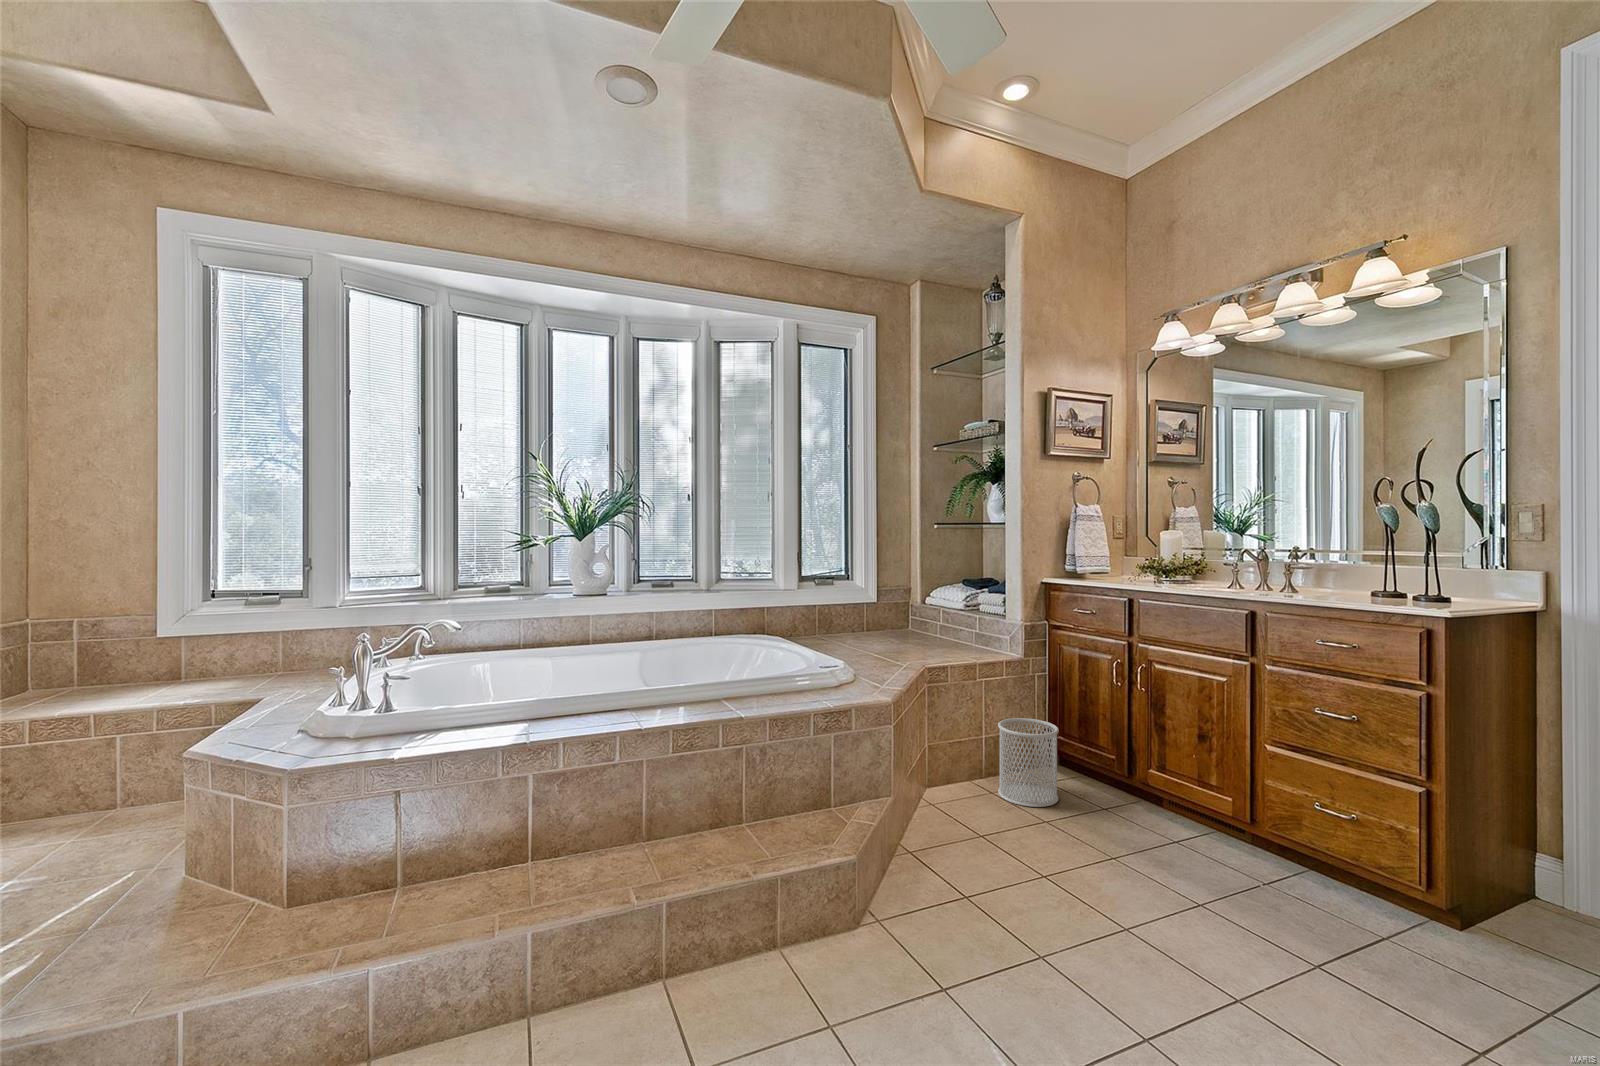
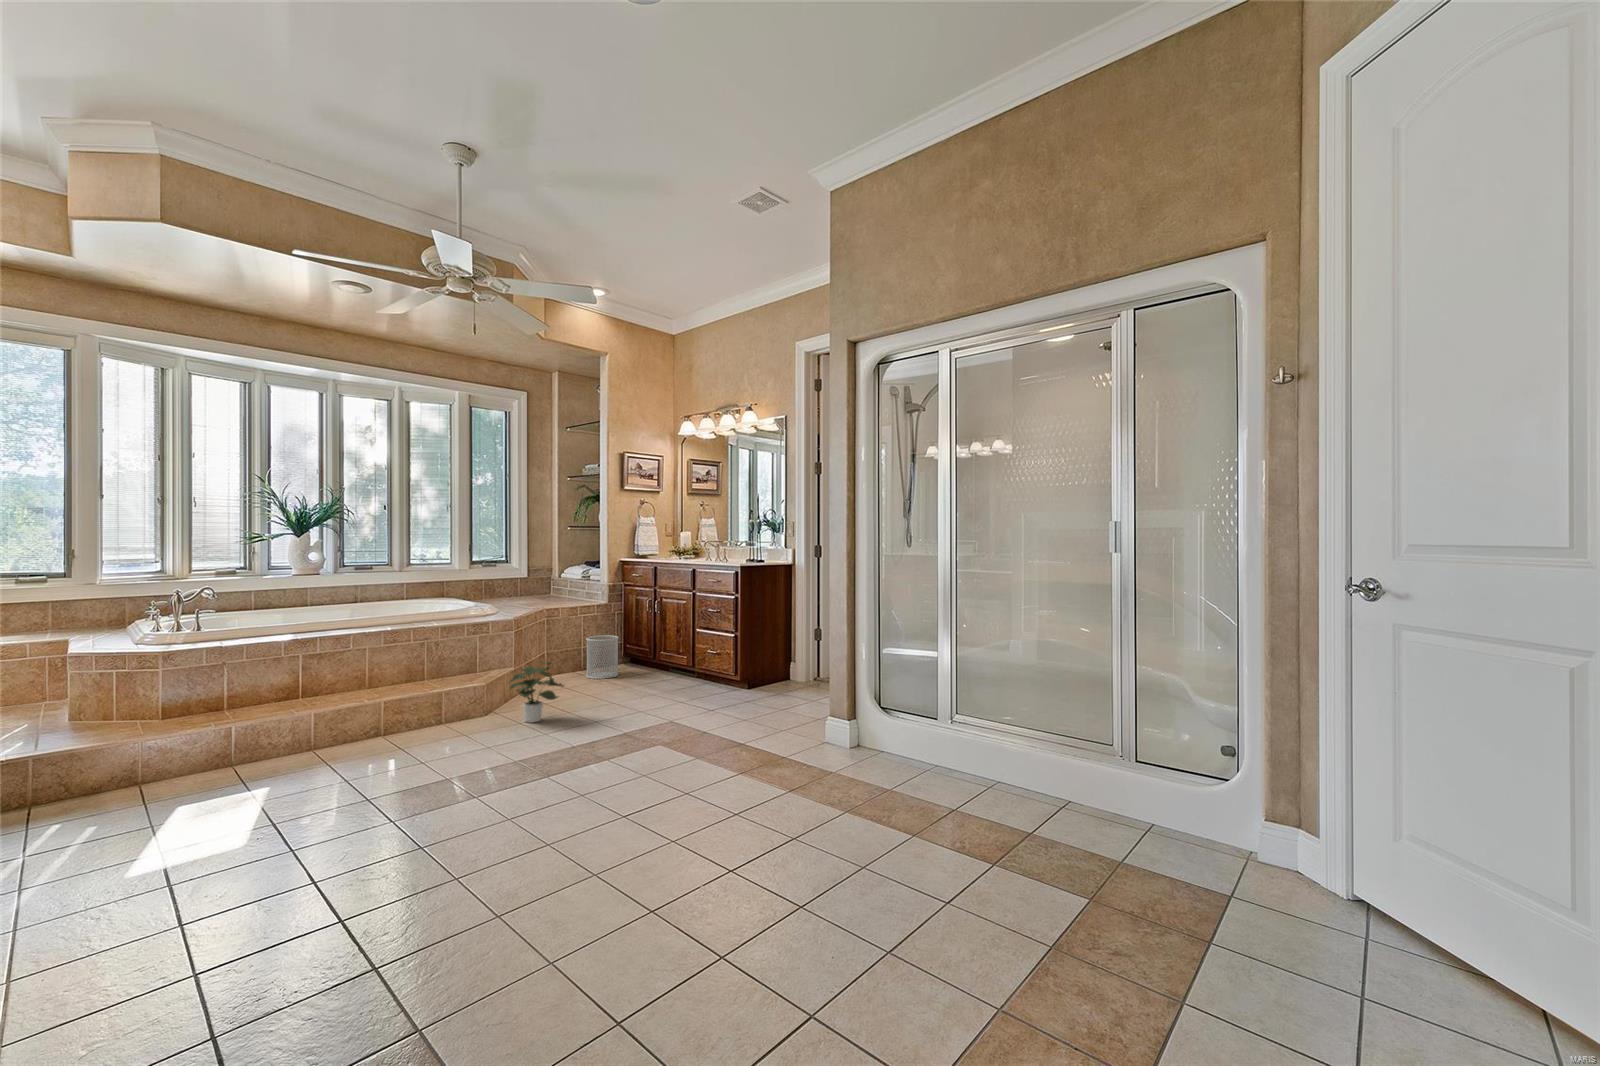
potted plant: none [905,833,1036,986] -> present [510,662,564,723]

